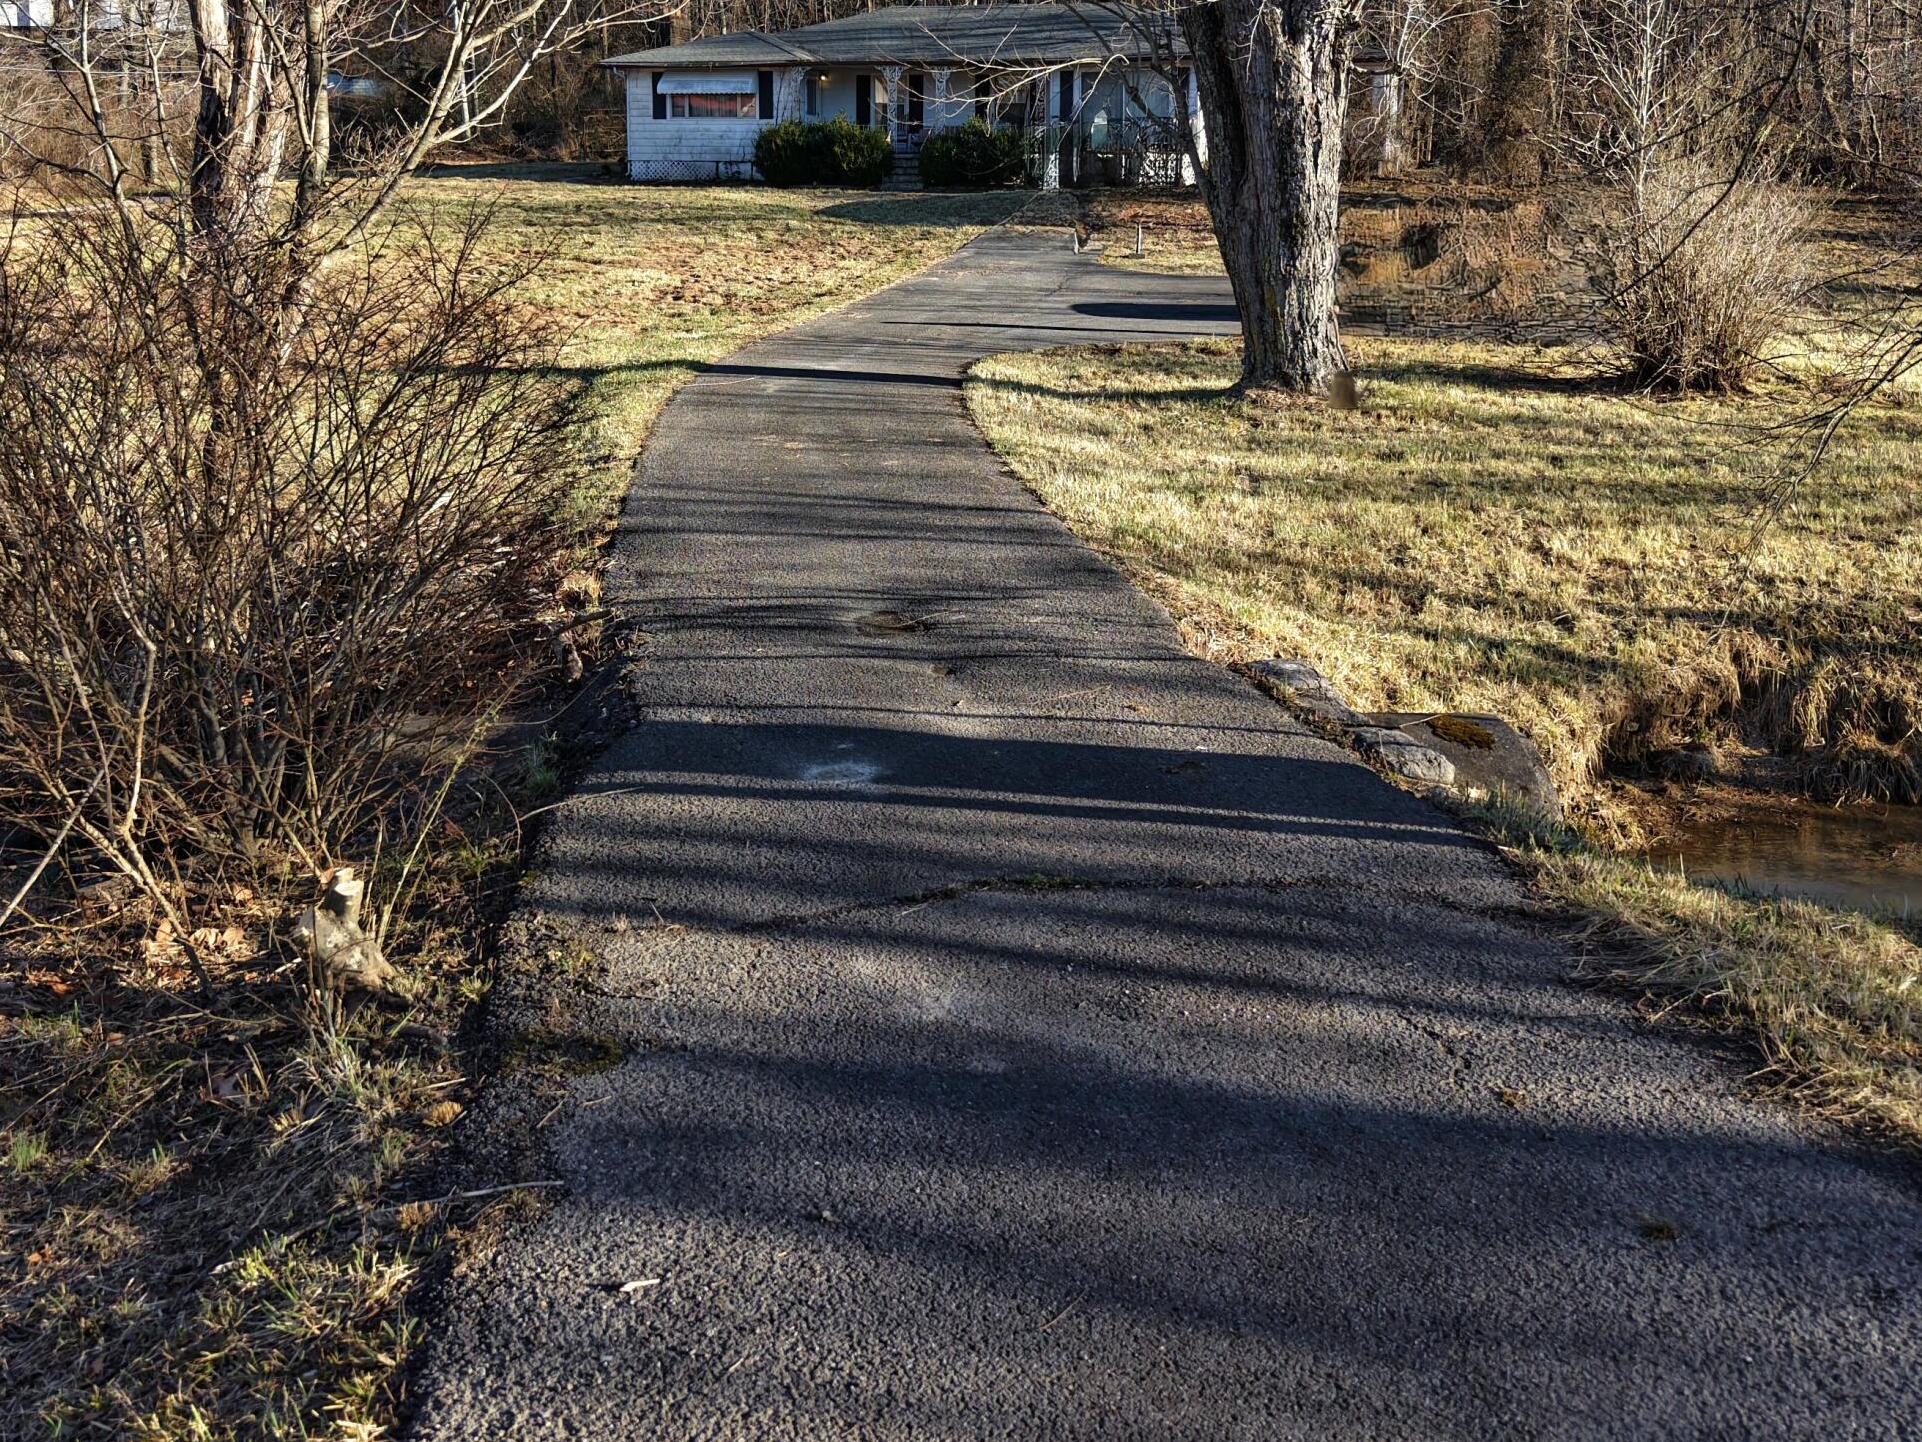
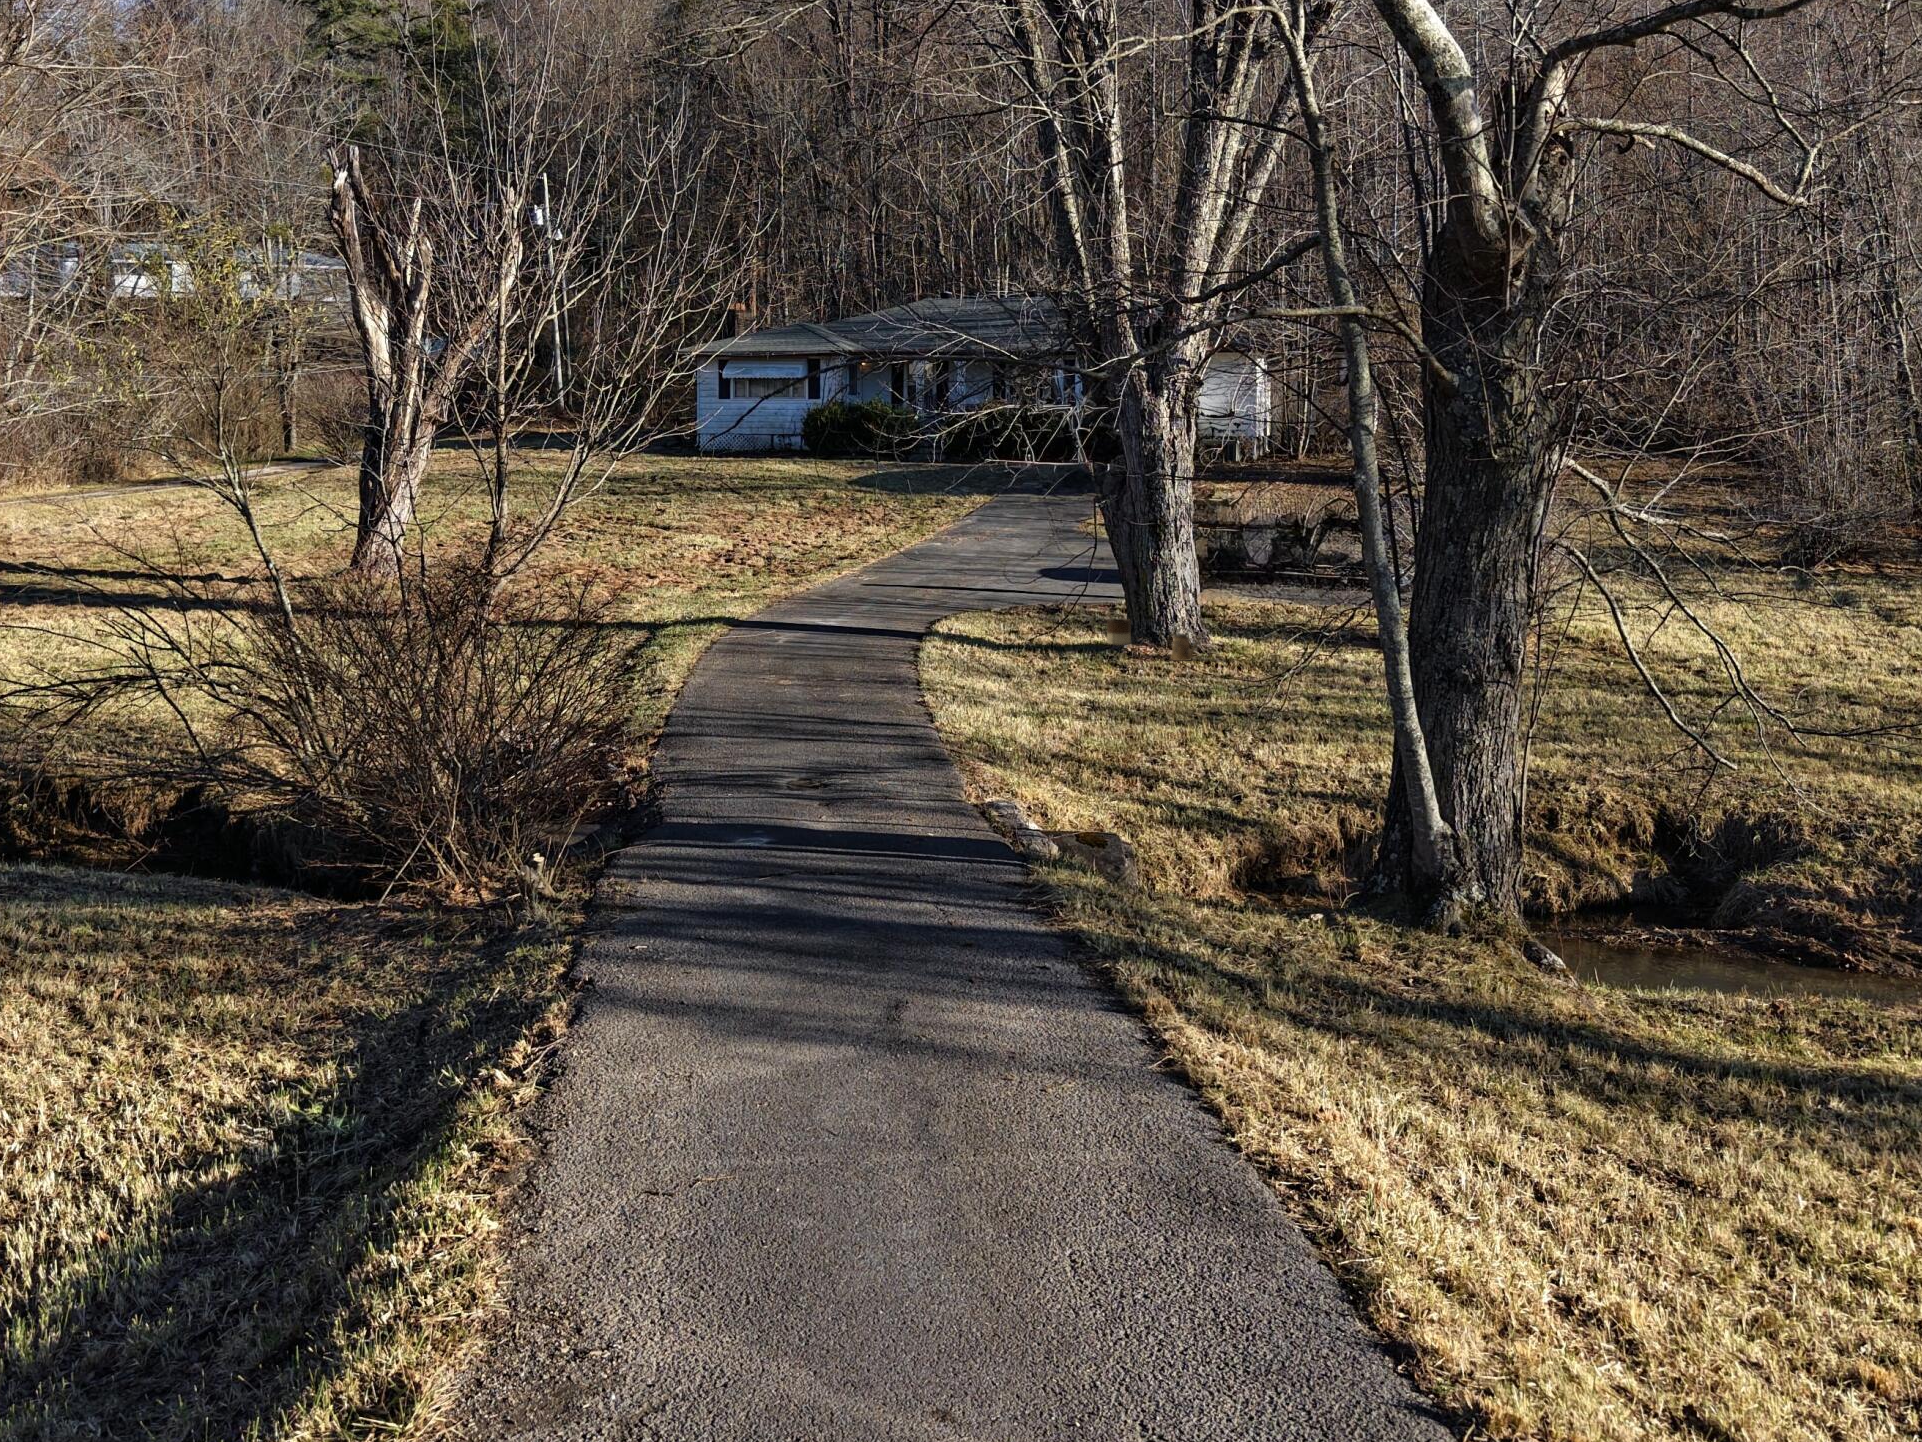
planter: none [1236,351,1273,406] -> present [1107,618,1131,645]

